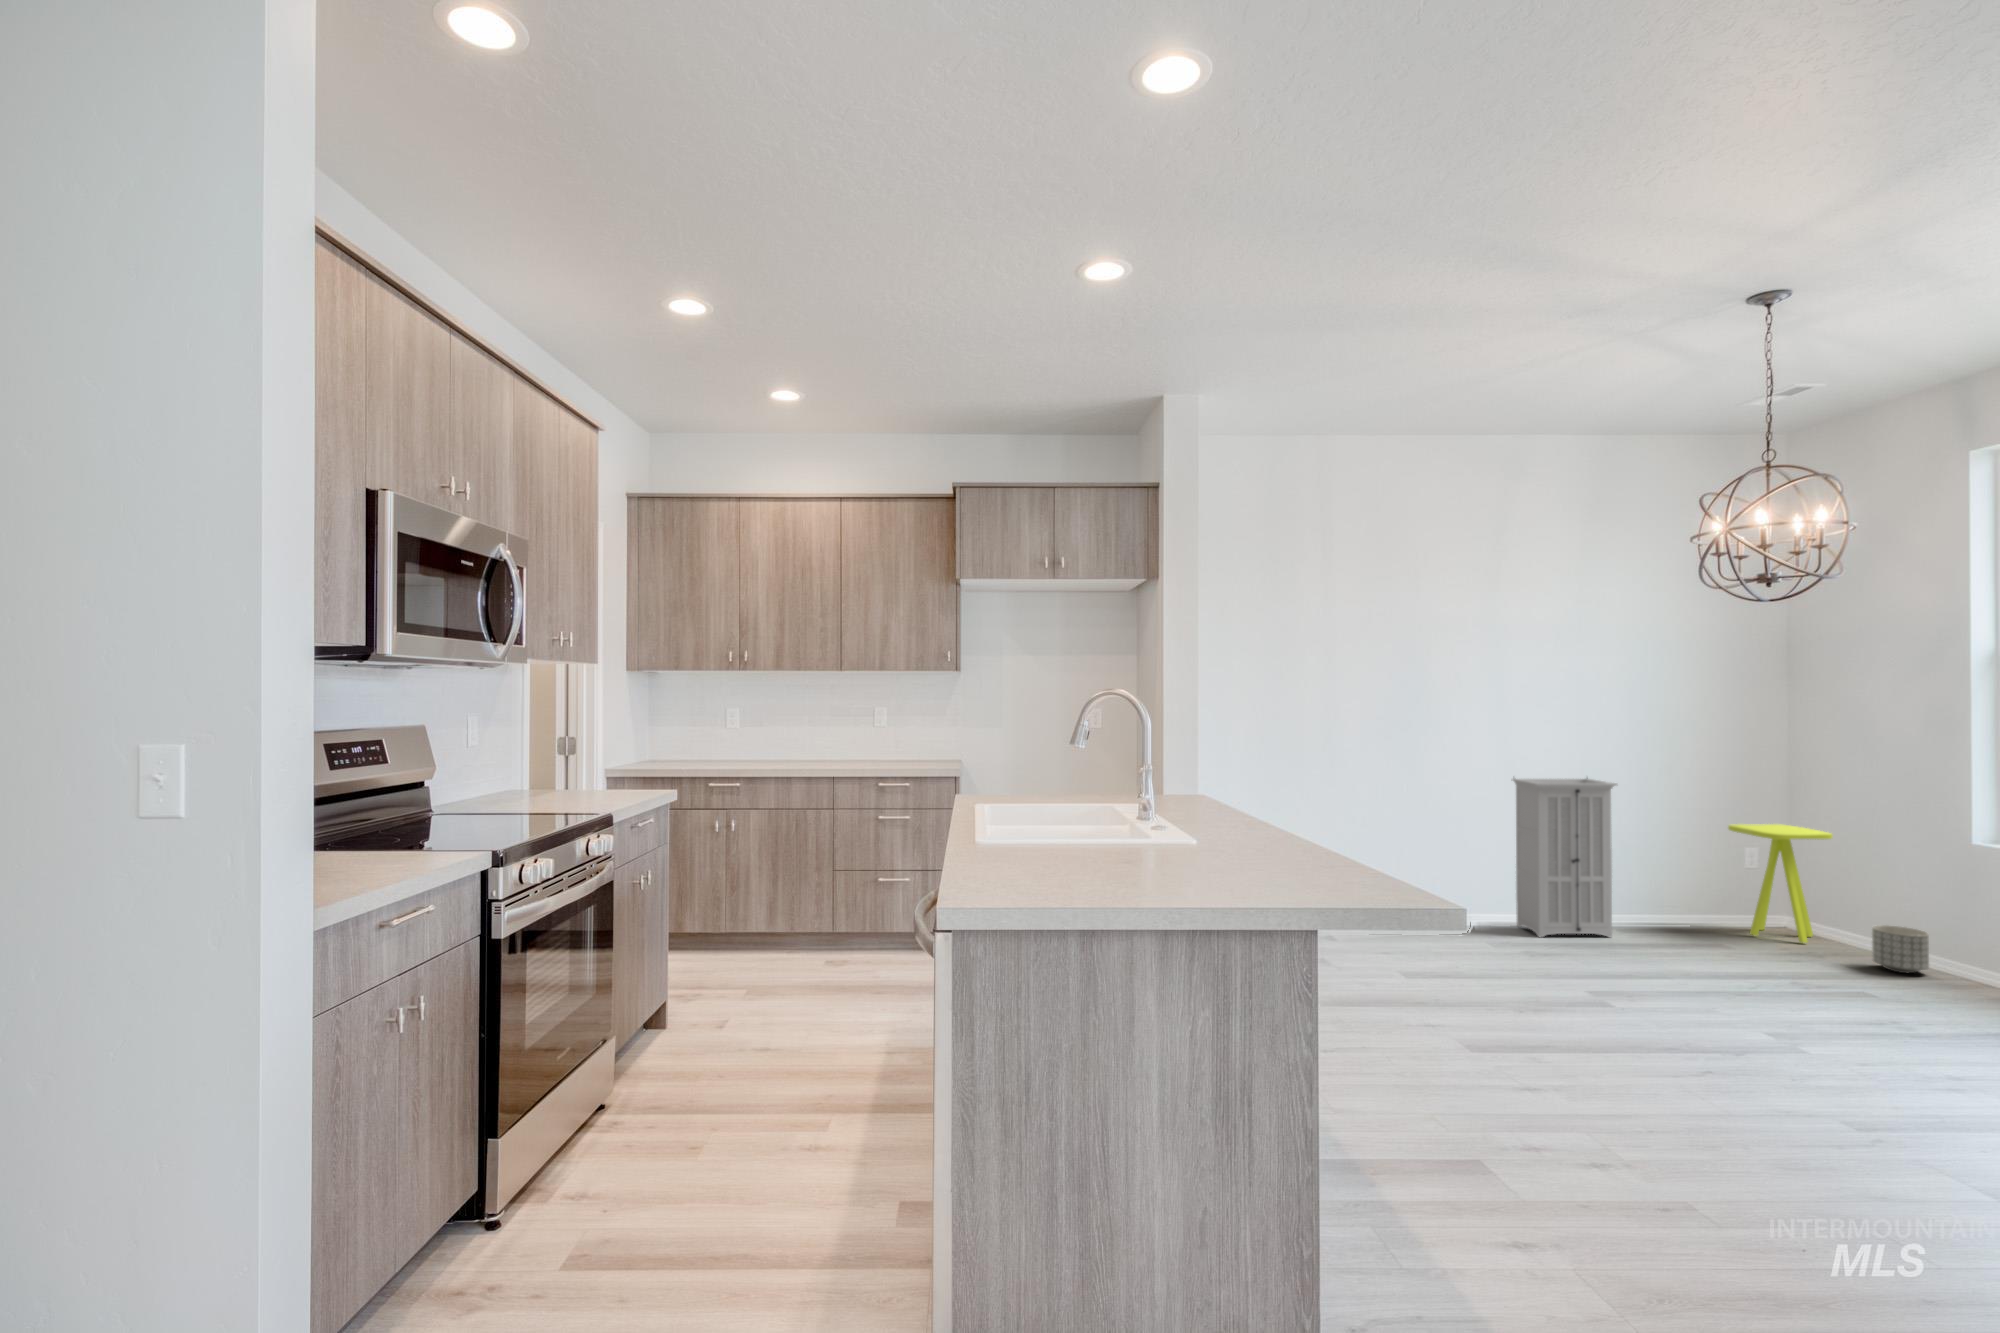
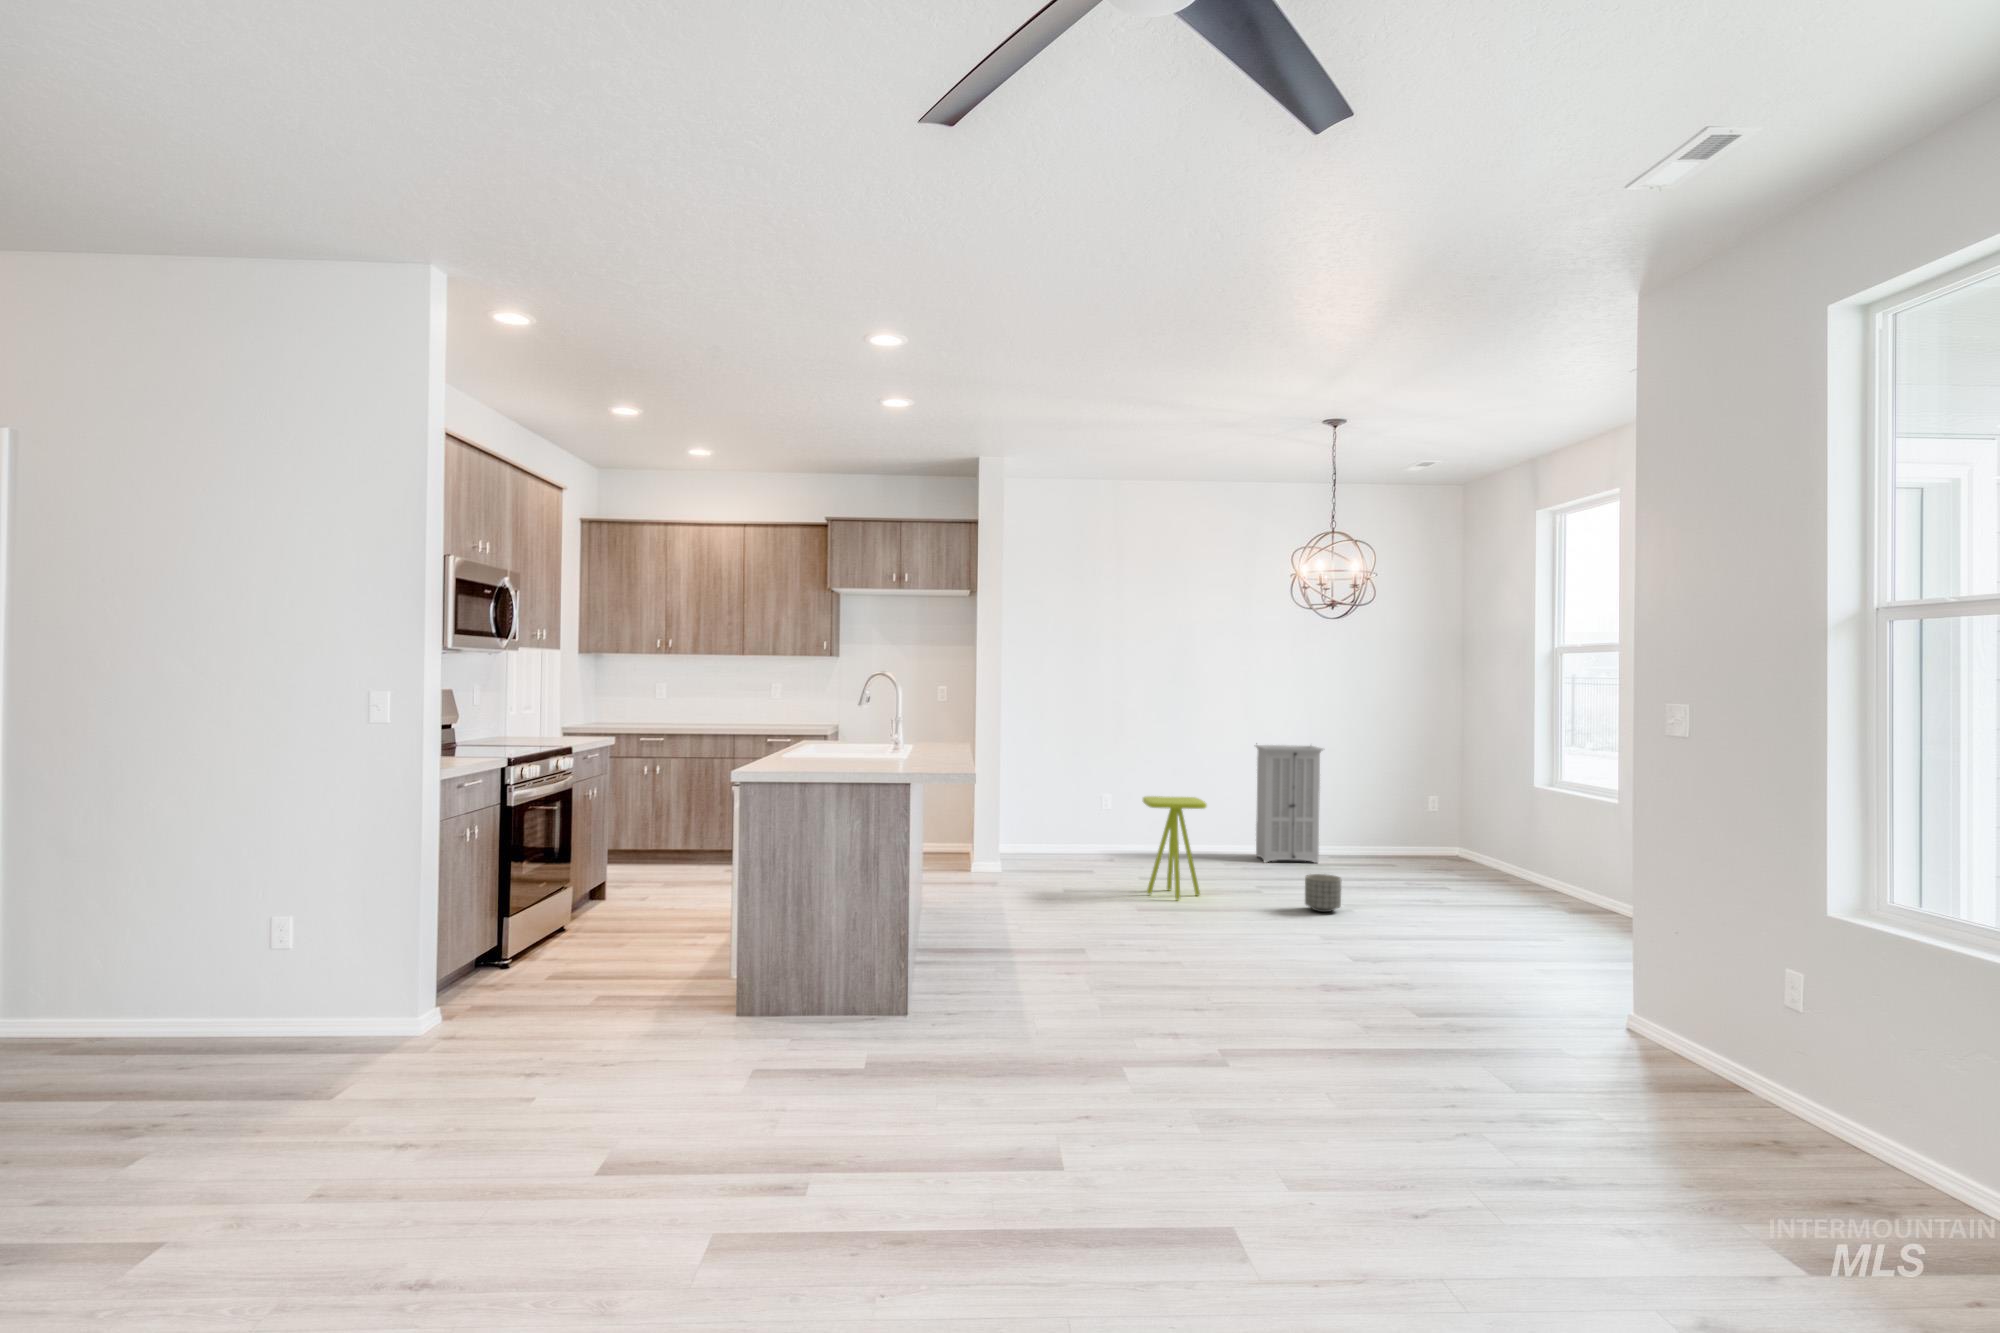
side table: present [1728,824,1833,943] -> present [1143,796,1207,900]
planter: present [1872,925,1929,973] -> present [1305,874,1341,912]

